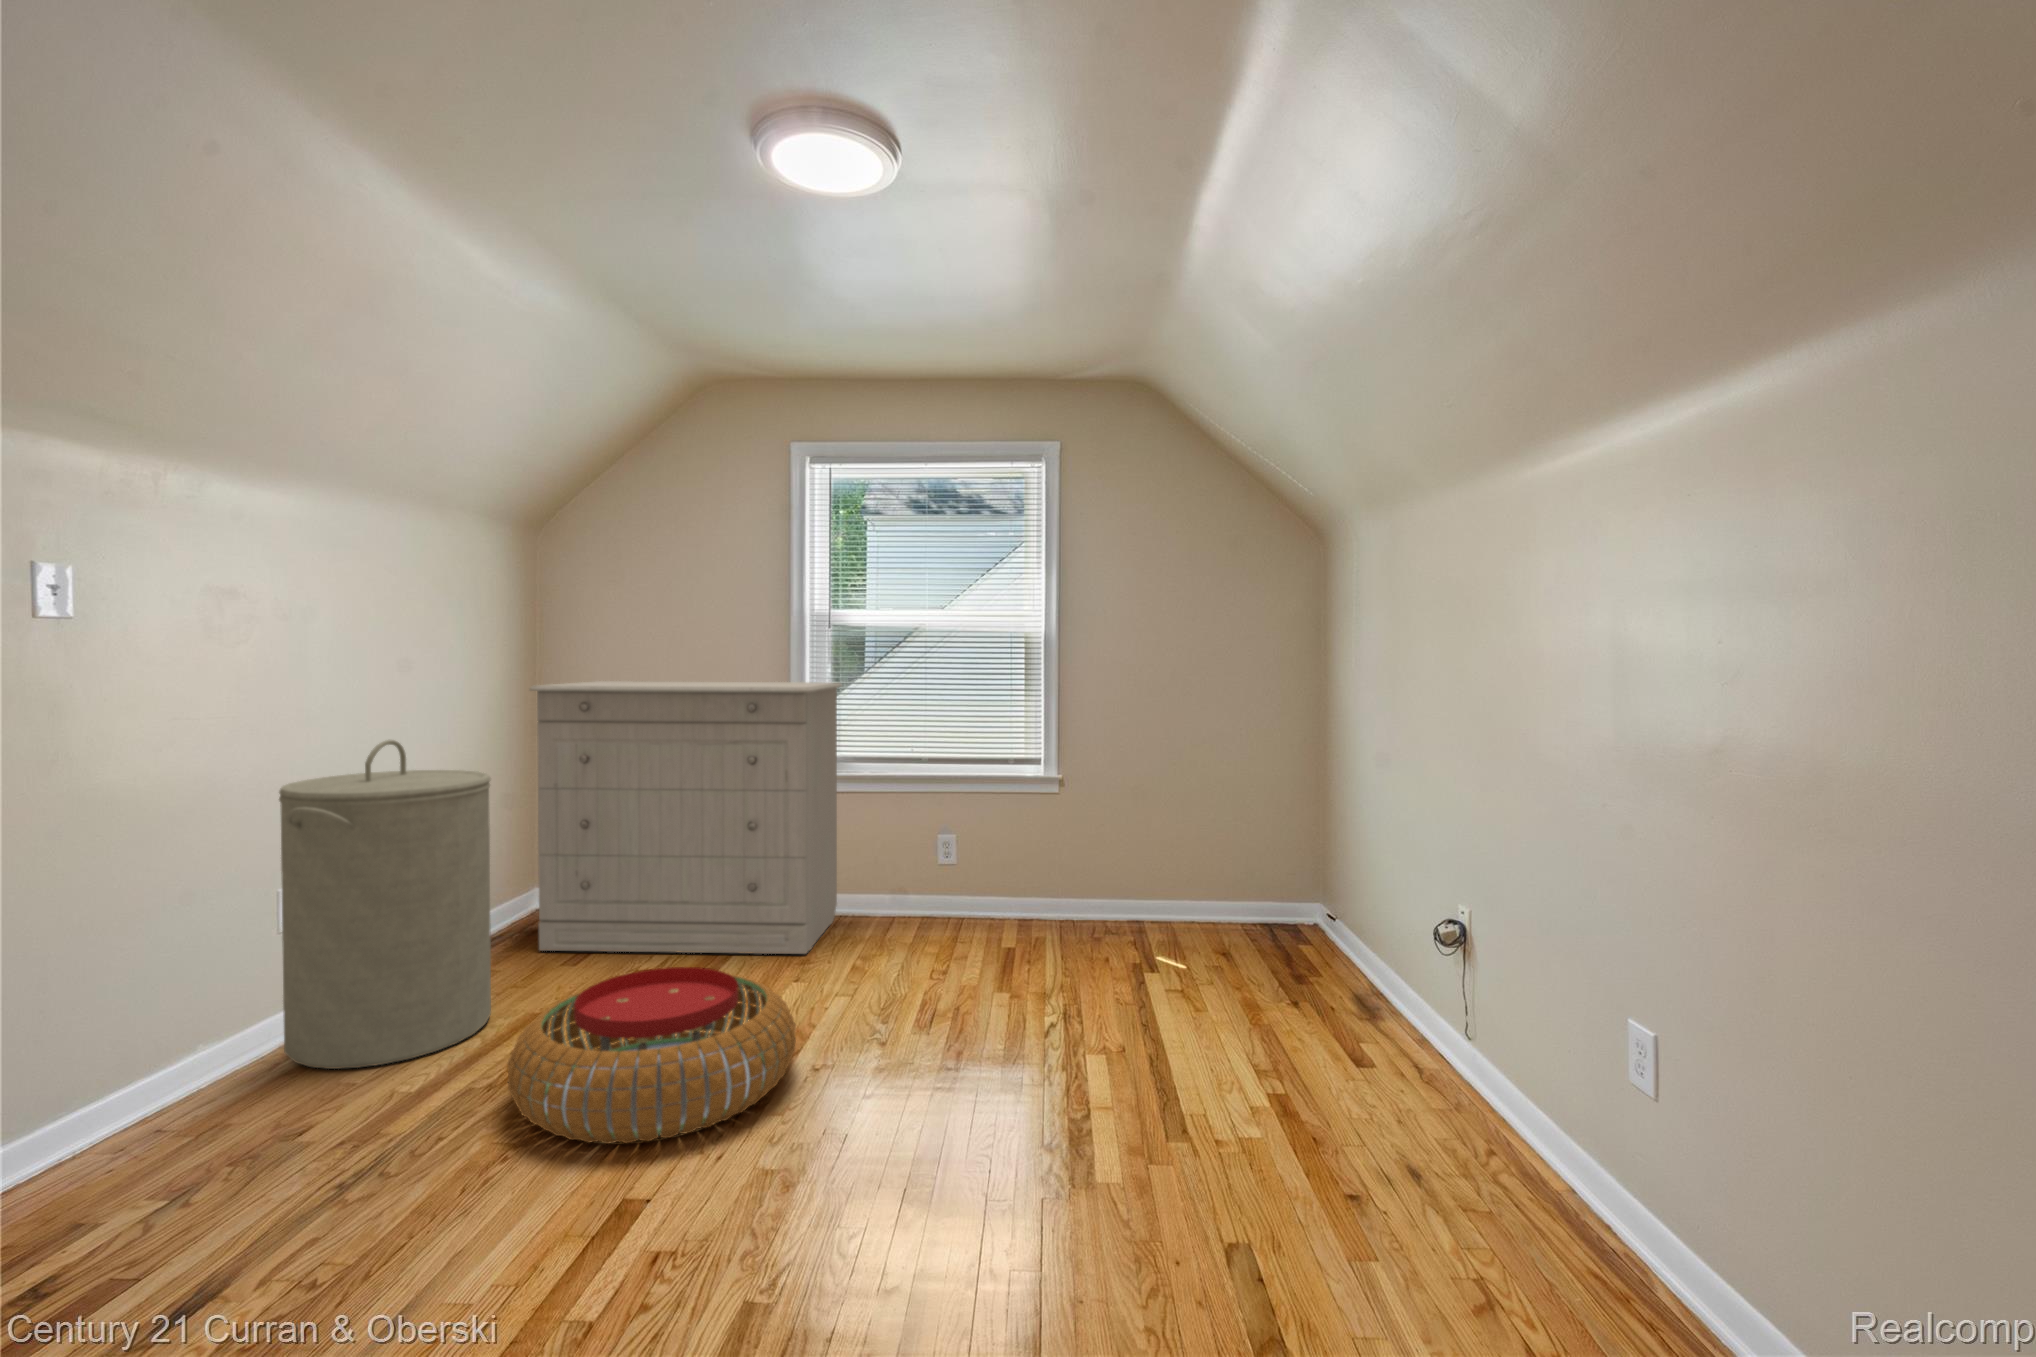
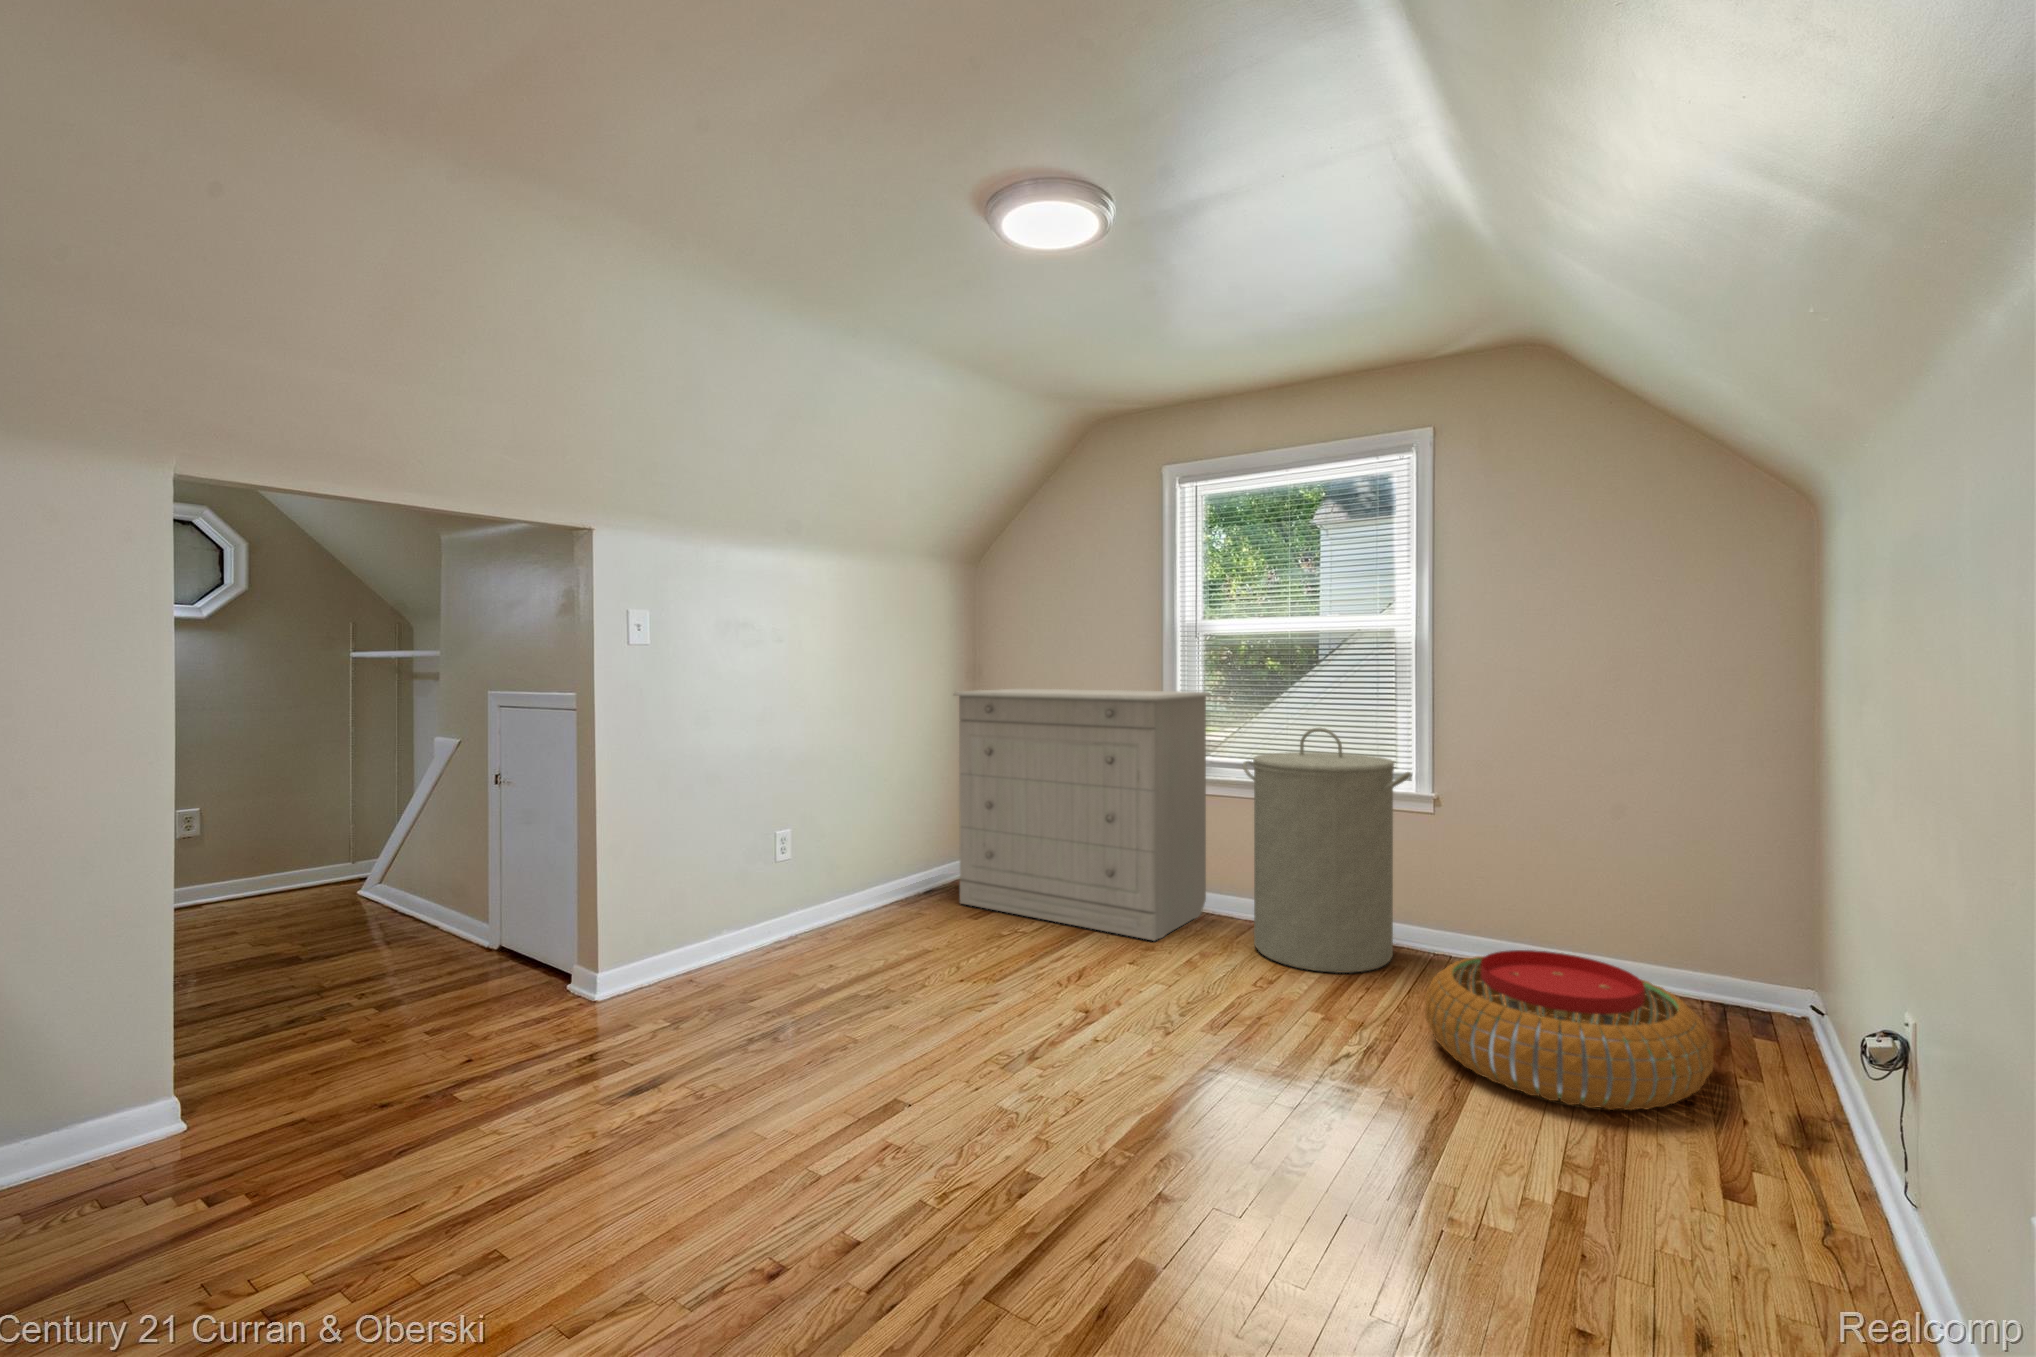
laundry hamper: present [279,740,491,1069] -> present [1243,728,1411,973]
pouf: present [507,967,796,1144] -> present [1425,950,1714,1110]

